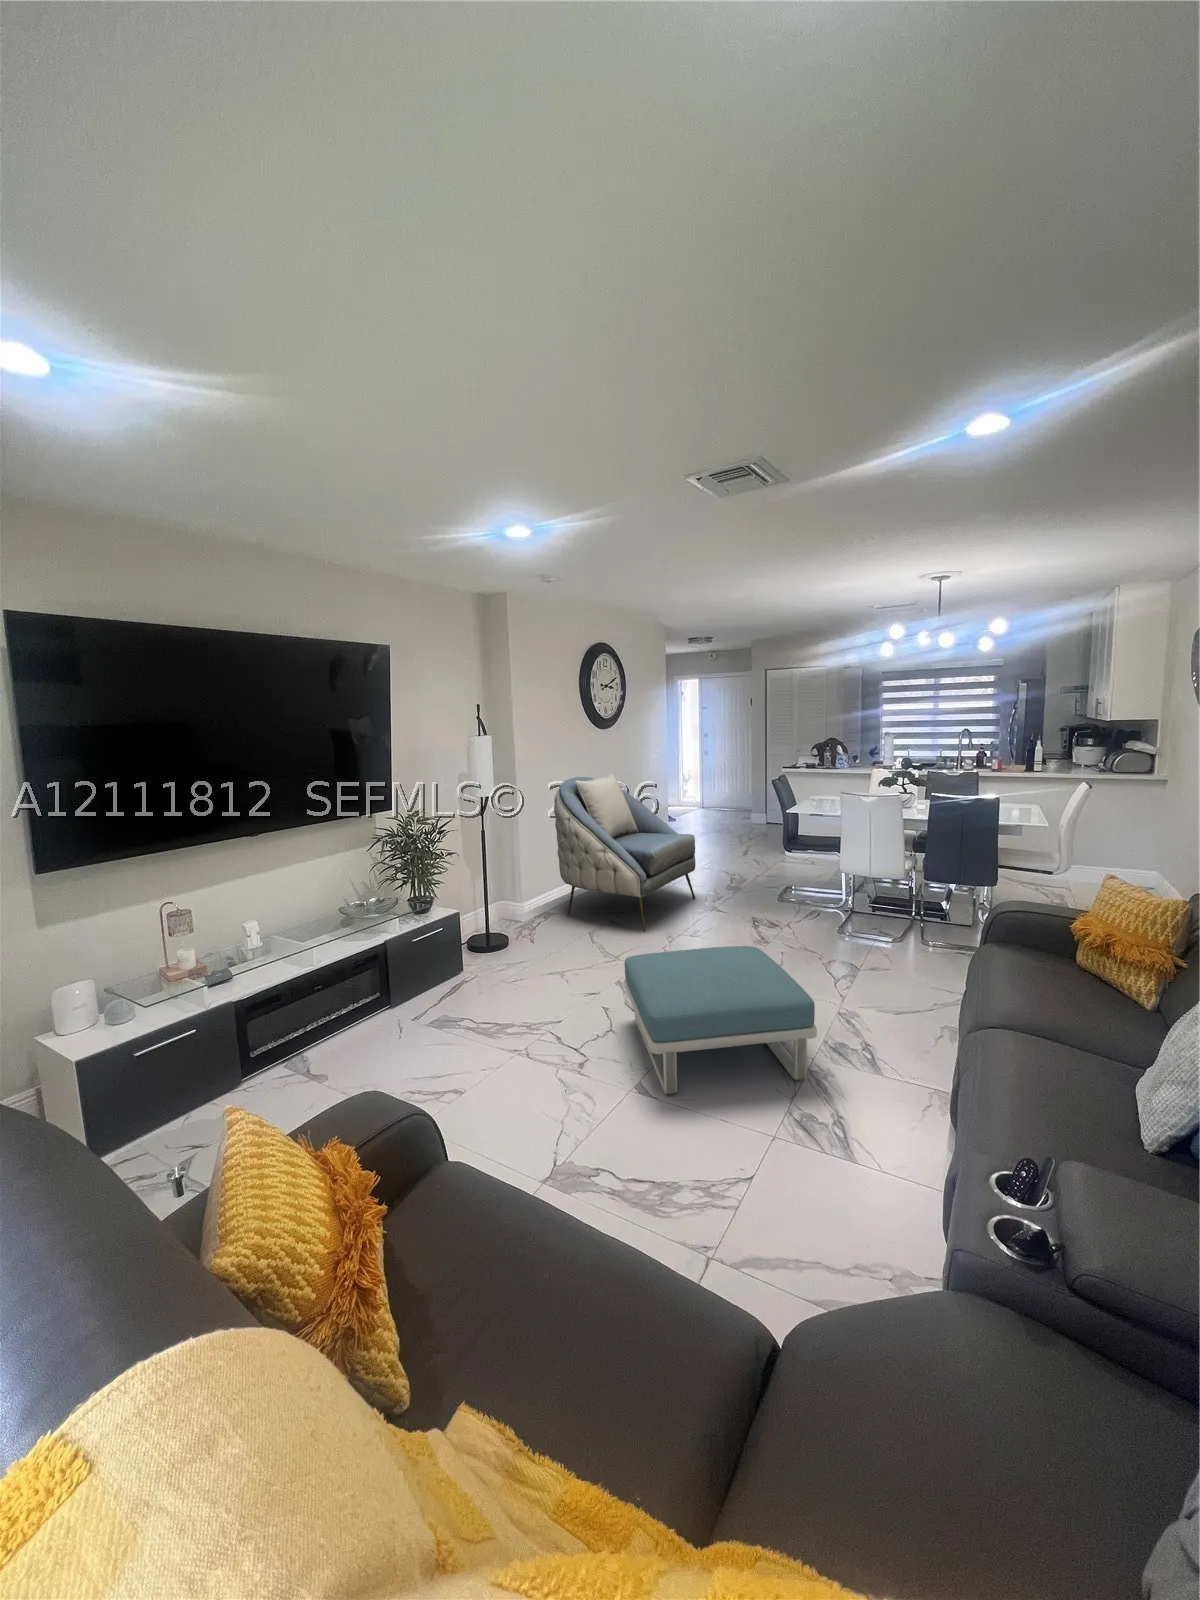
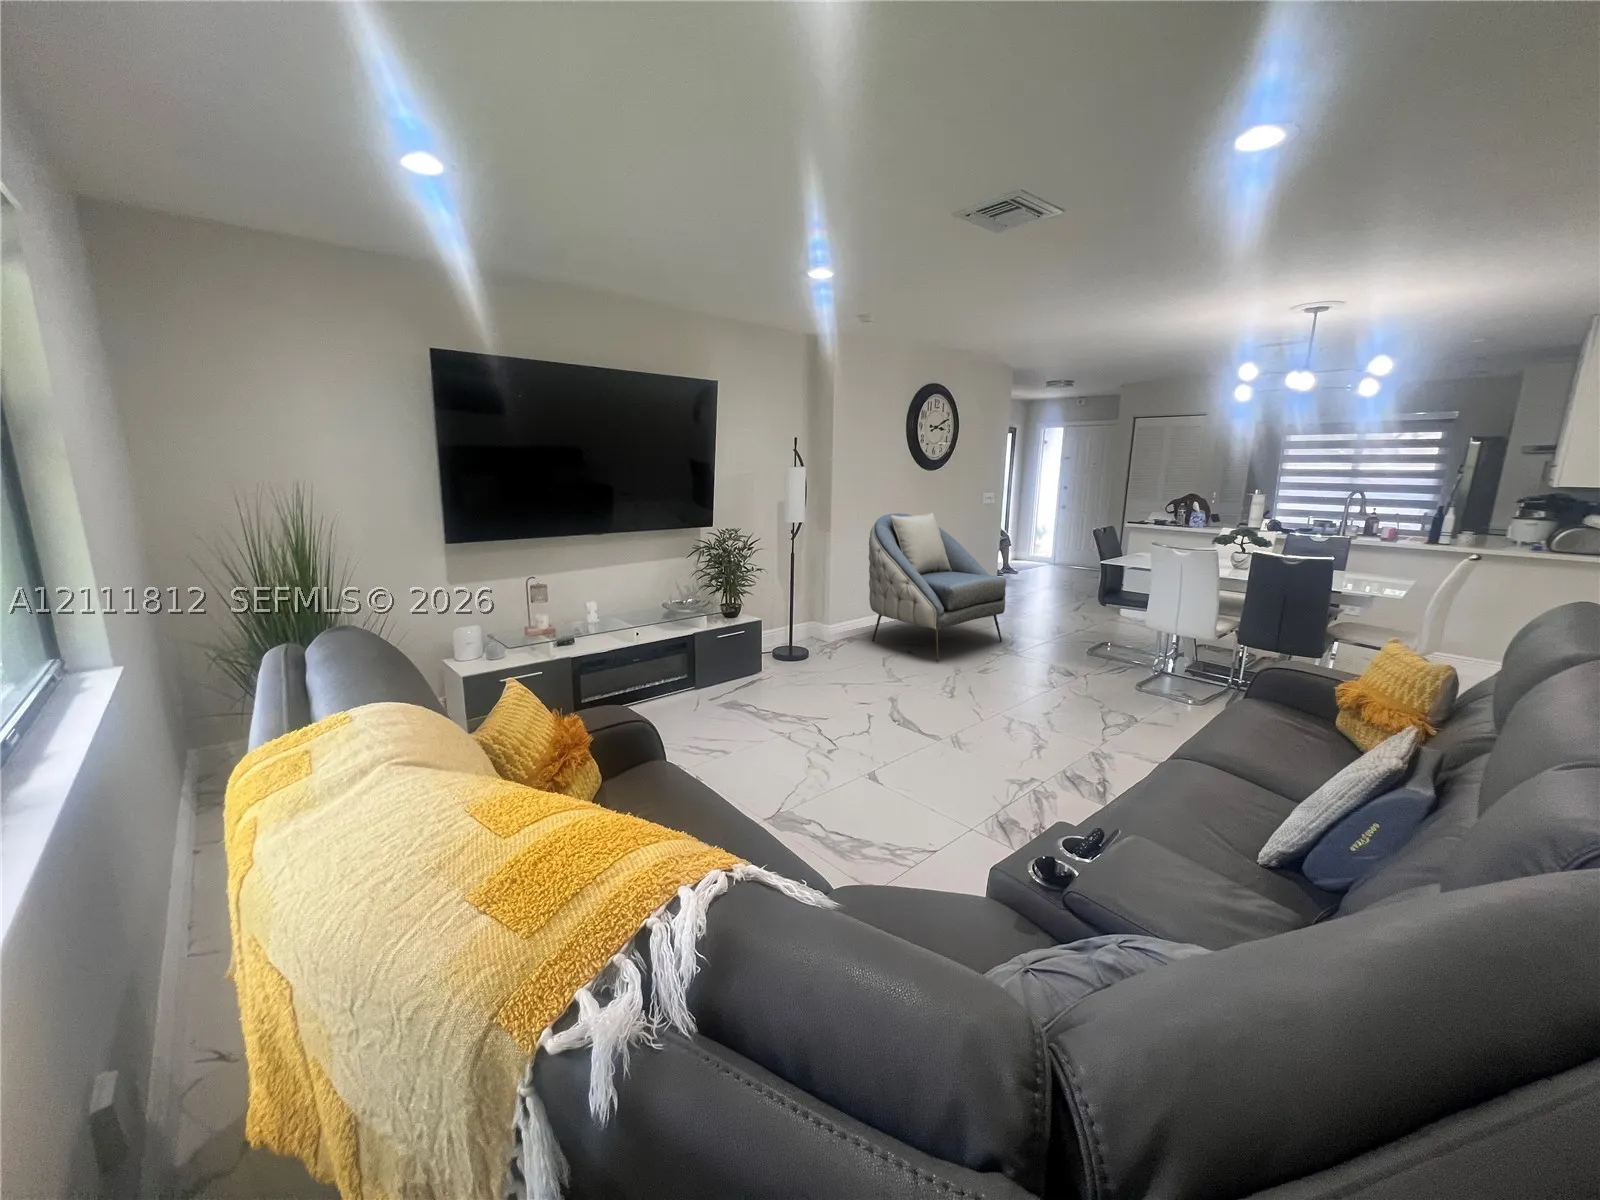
footstool: present [624,946,817,1094] -> none [881,669,1042,794]

